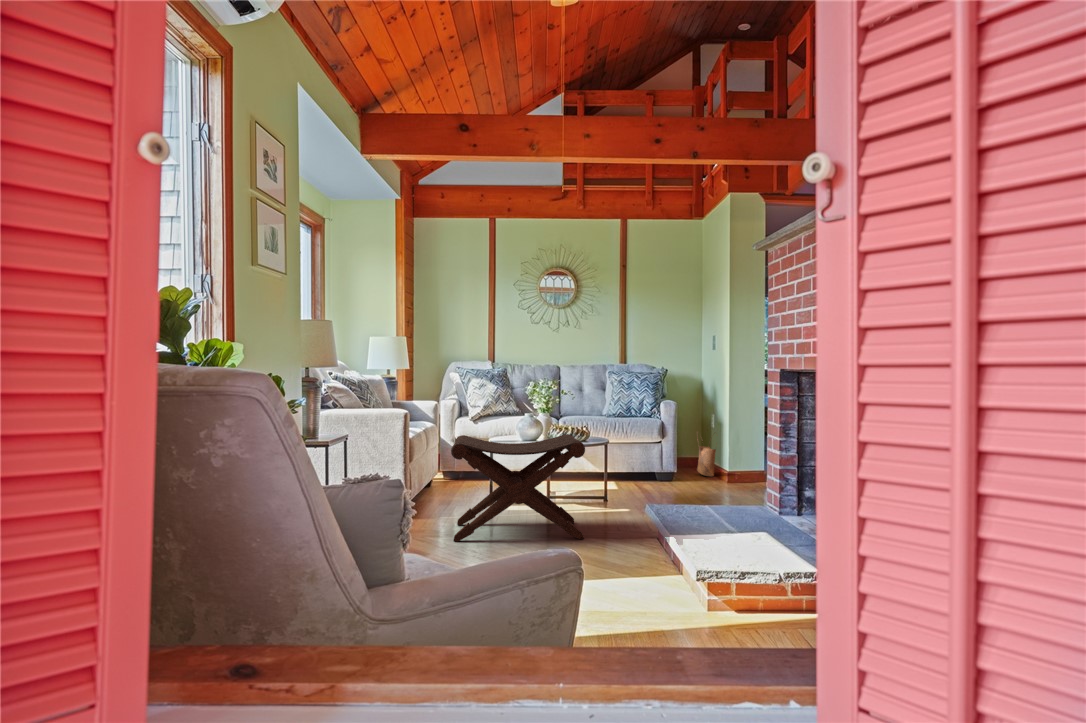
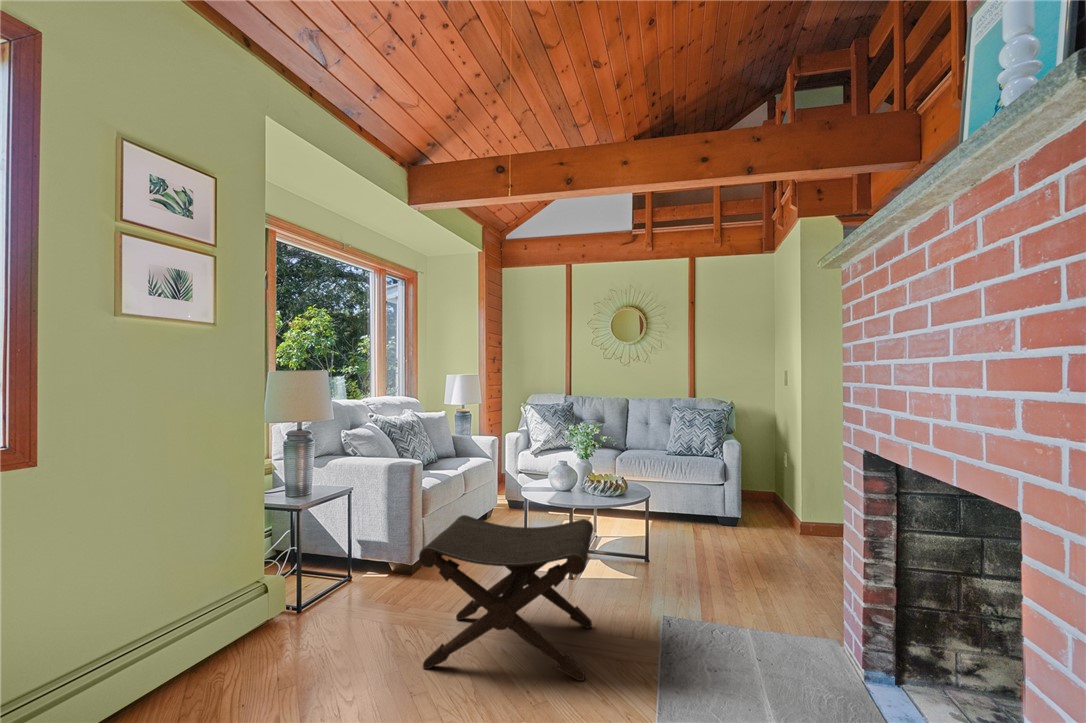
woven basket: present [697,446,716,476] -> none [764,474,787,524]

